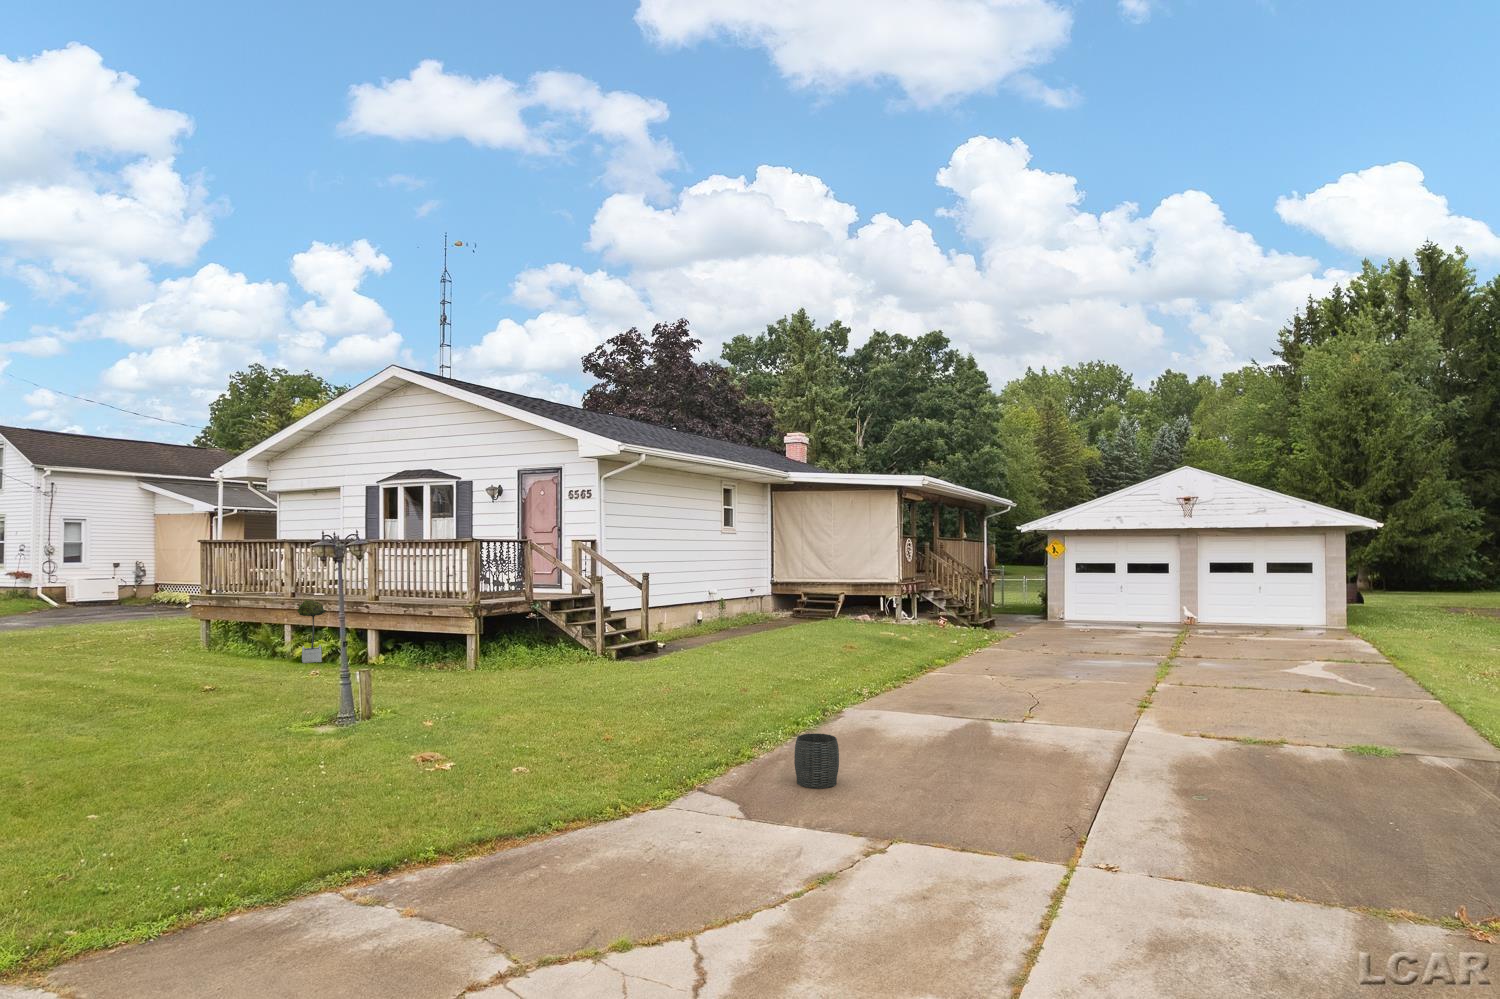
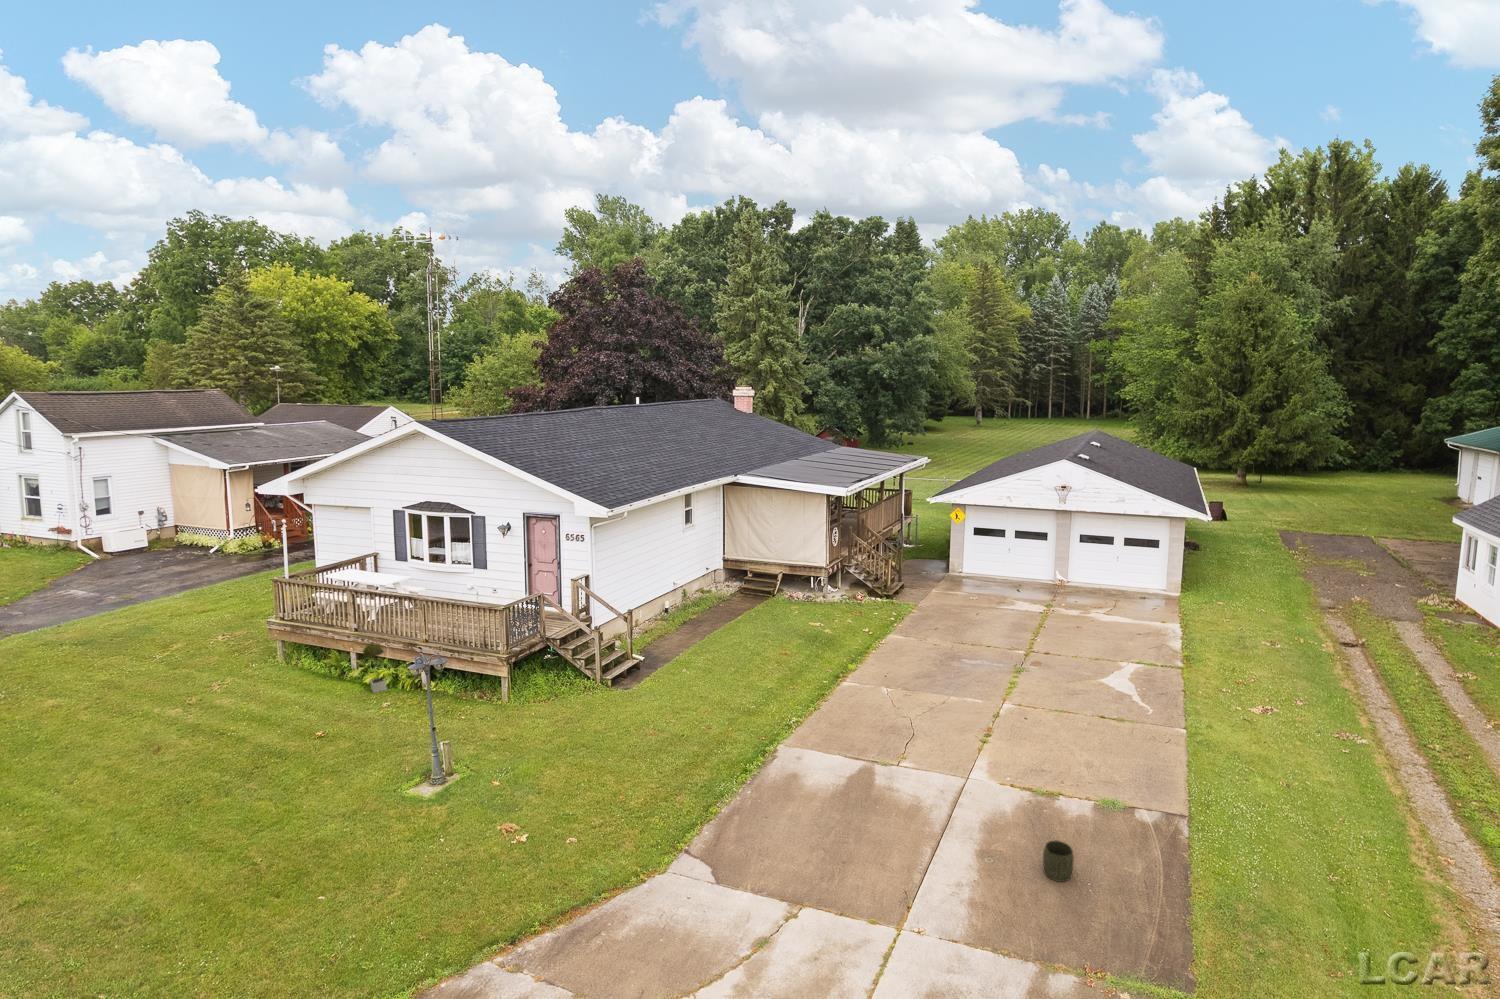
woven basket: present [794,733,839,789] -> present [1043,841,1074,882]

